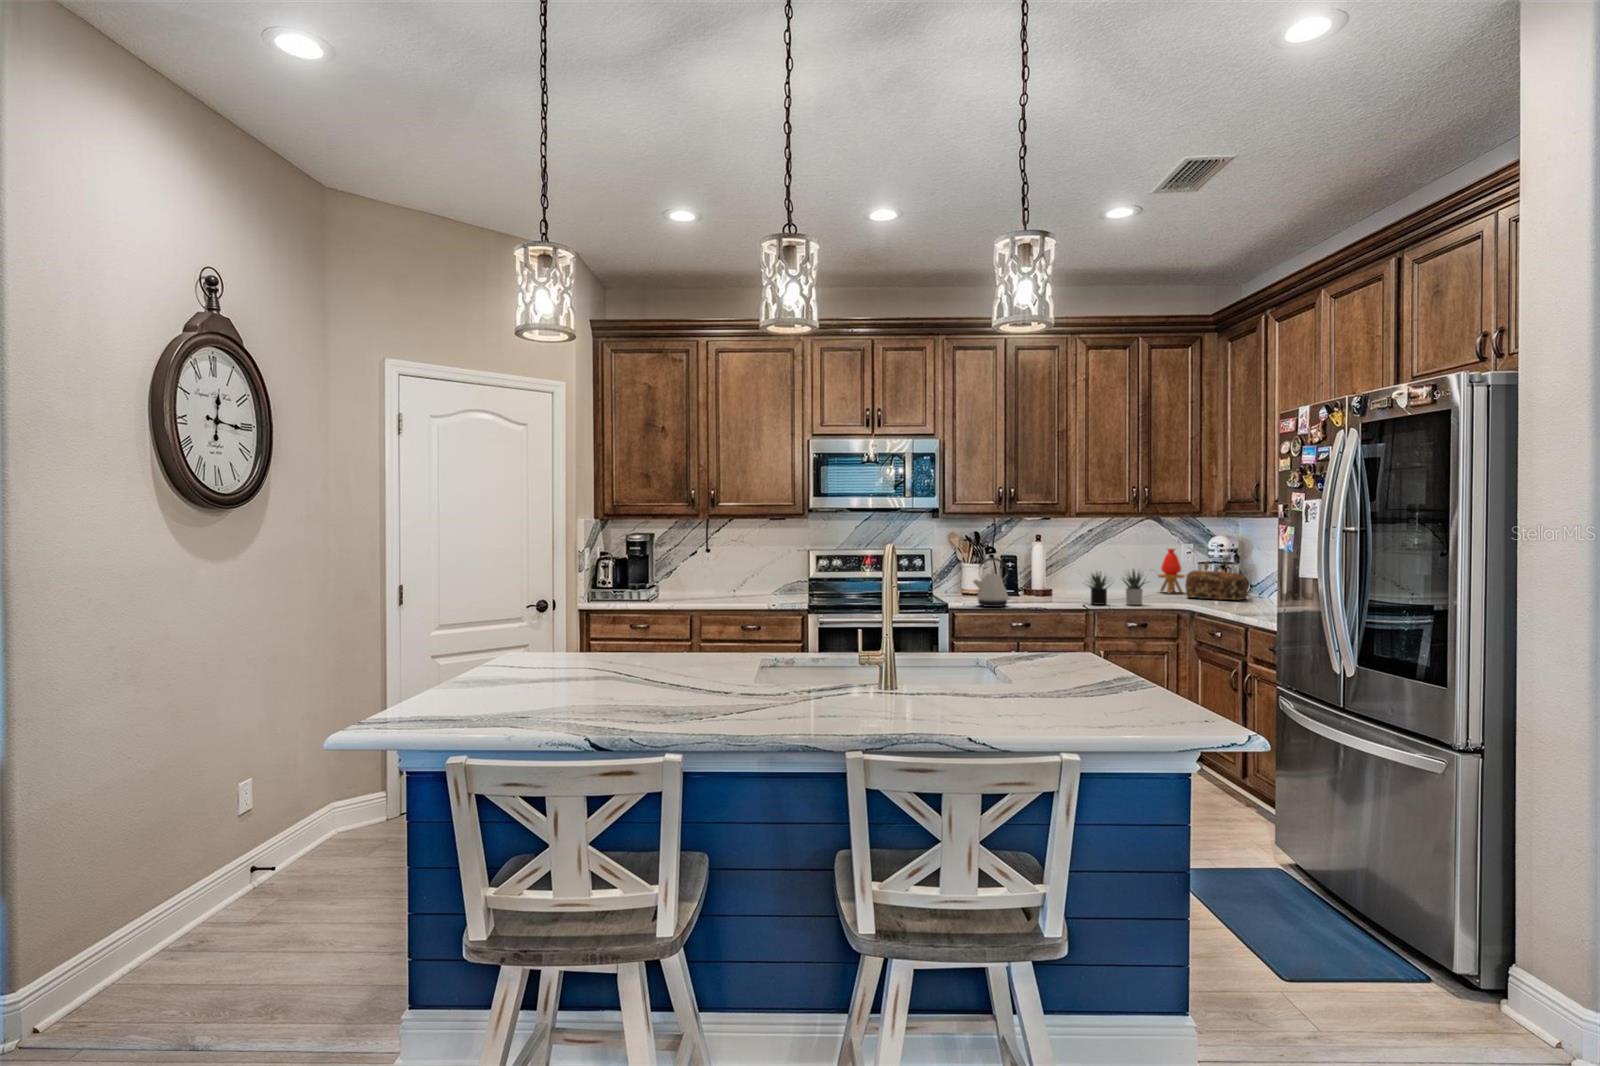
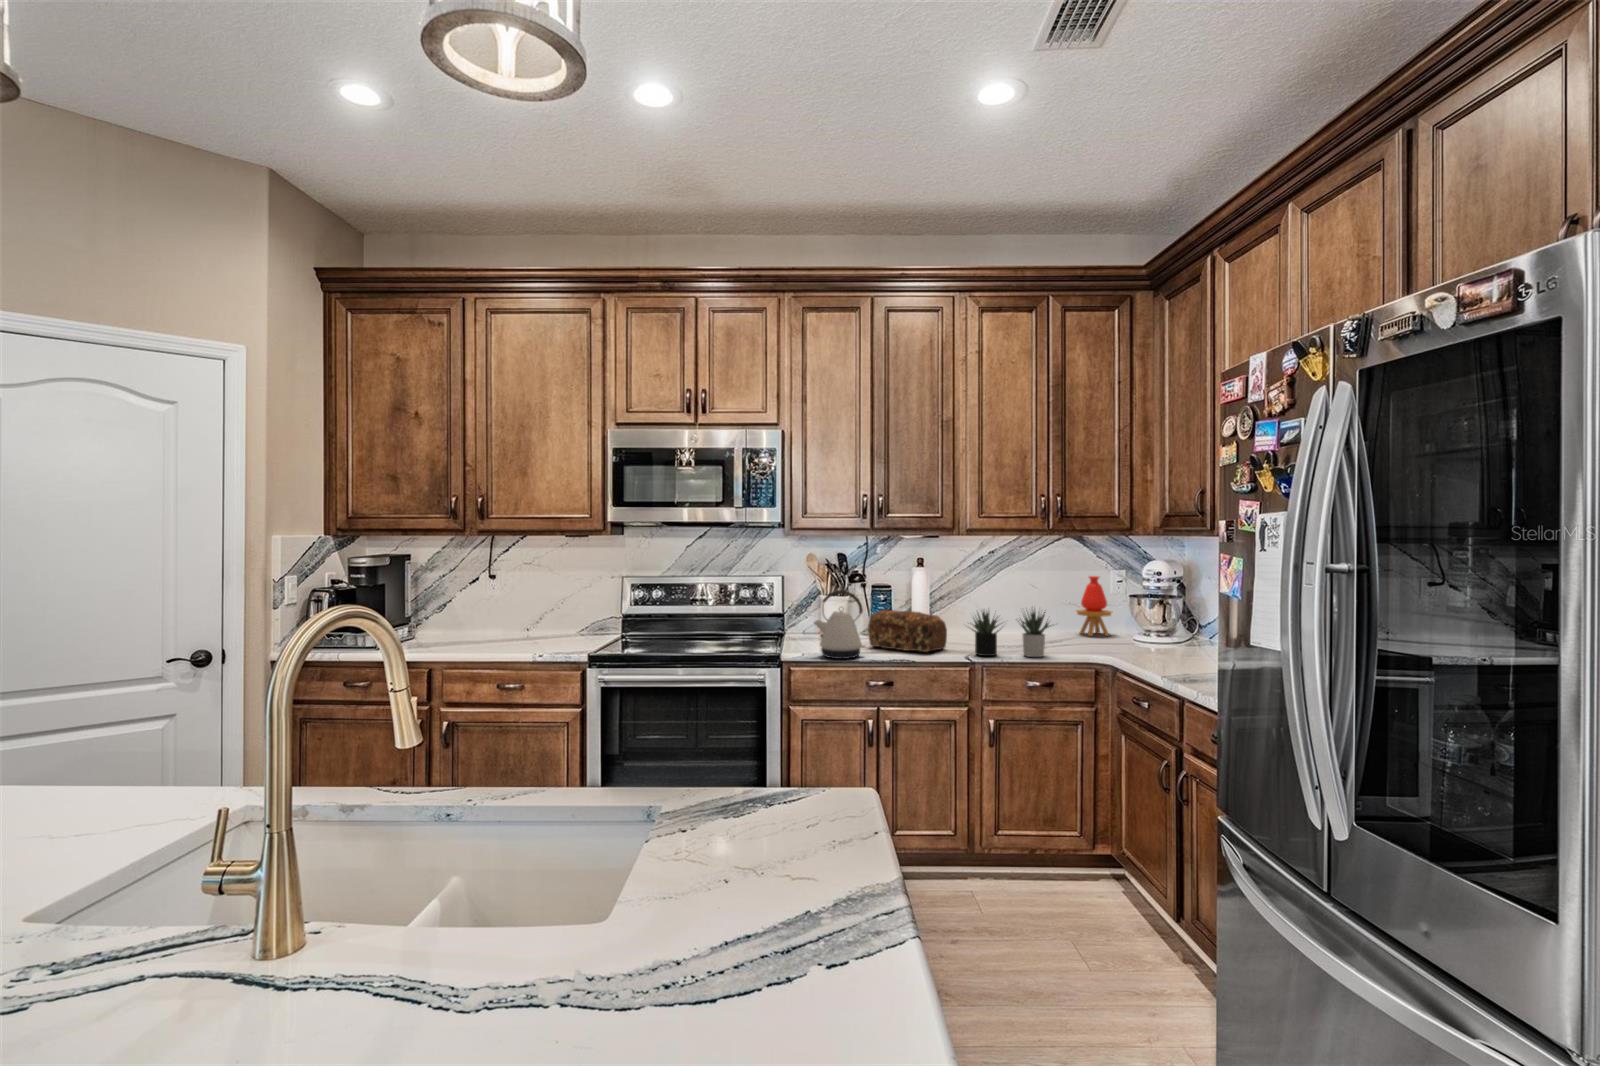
bread loaf: present [1185,570,1248,600] -> present [868,610,947,652]

